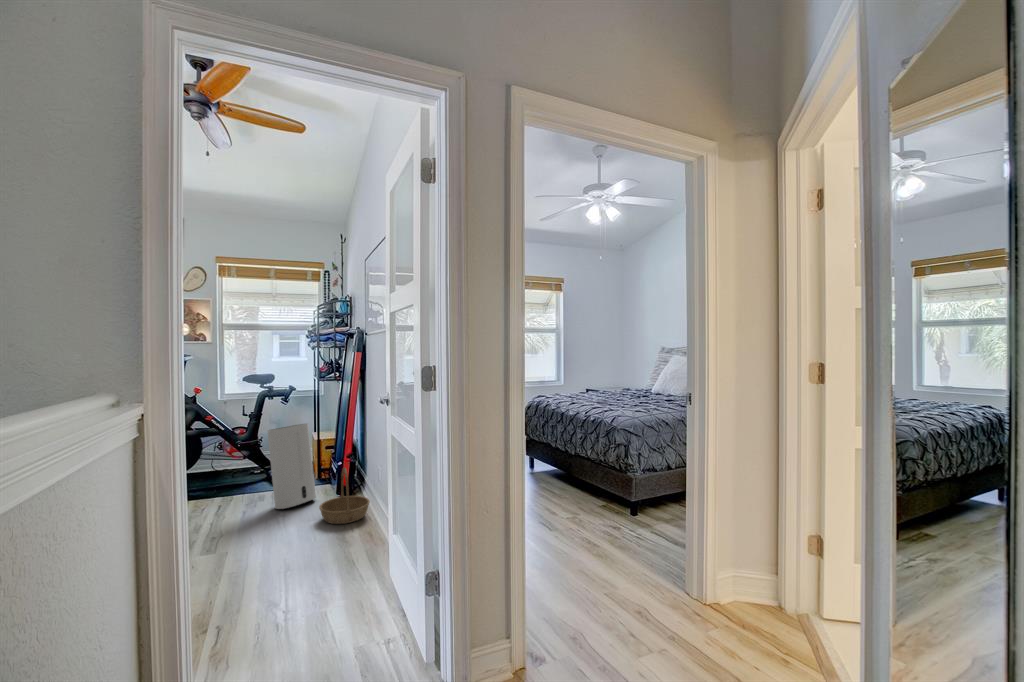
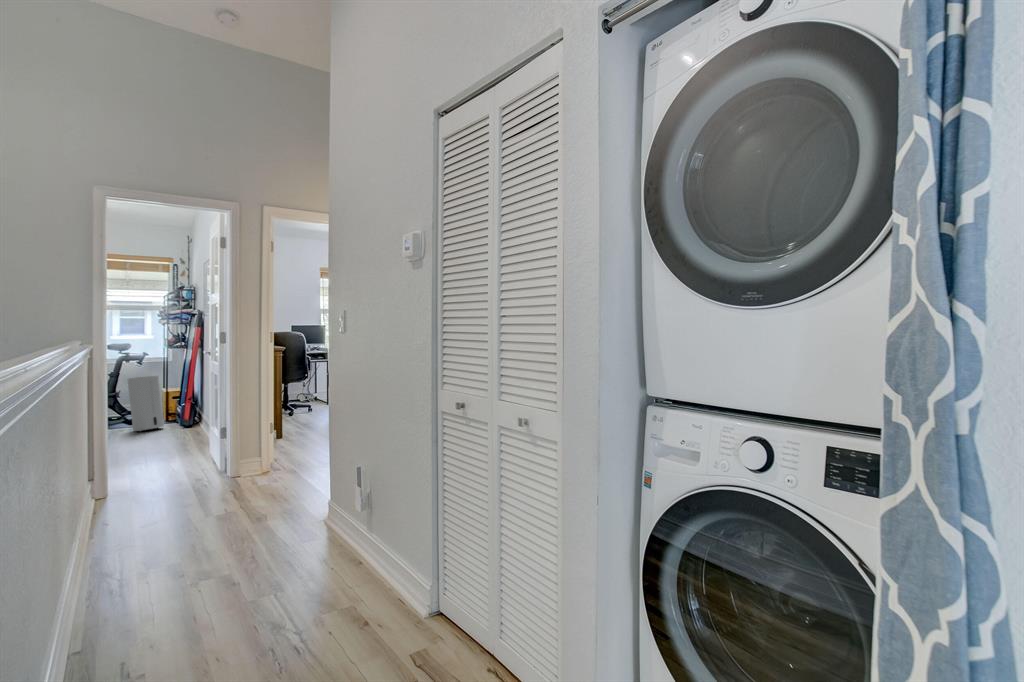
basket: present [319,468,370,524] -> none [166,402,203,436]

